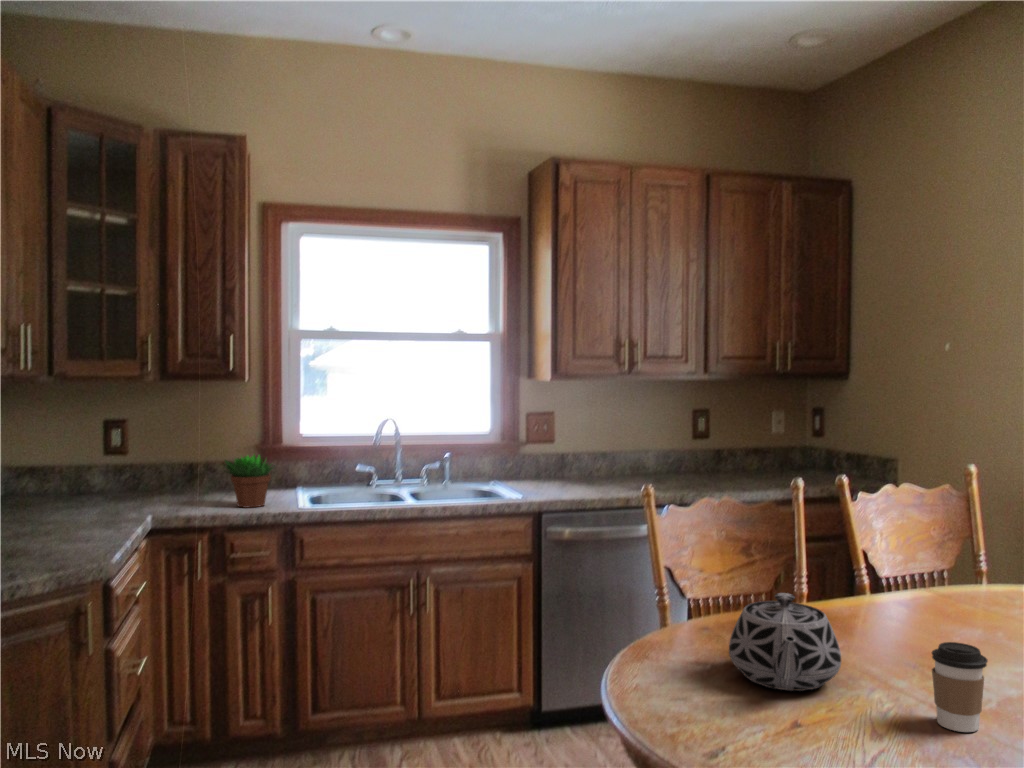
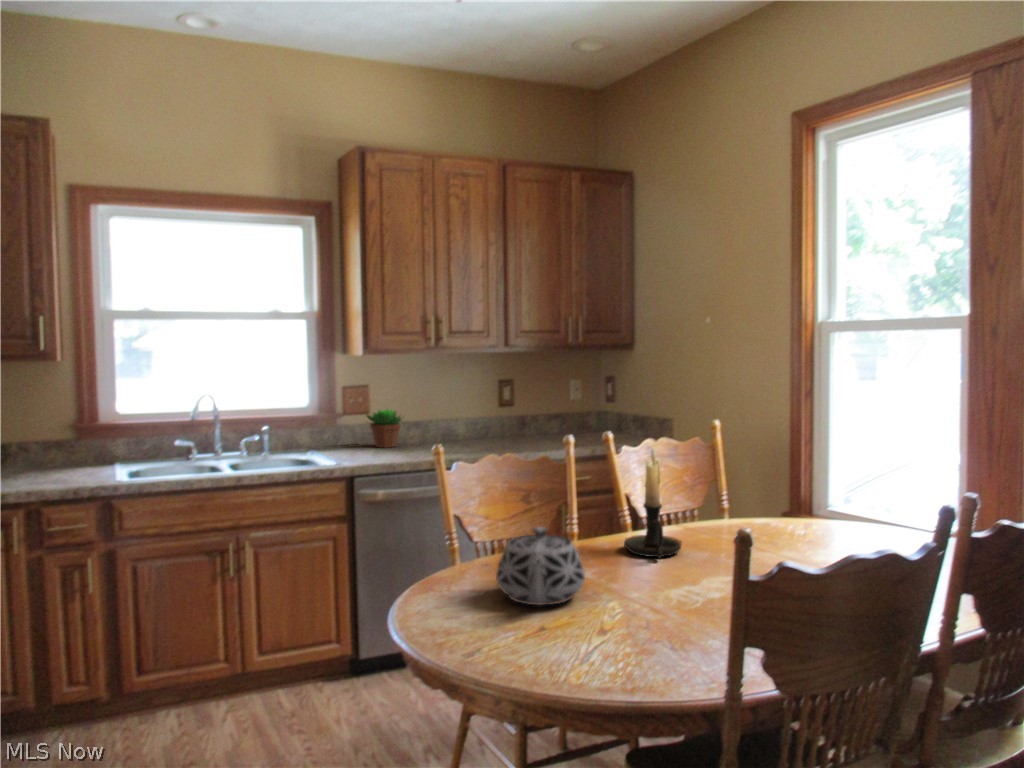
succulent plant: present [225,455,273,508] -> present [367,409,401,448]
candle holder: none [874,495,949,637] -> present [624,446,682,558]
coffee cup: present [932,642,988,732] -> none [647,556,687,624]

